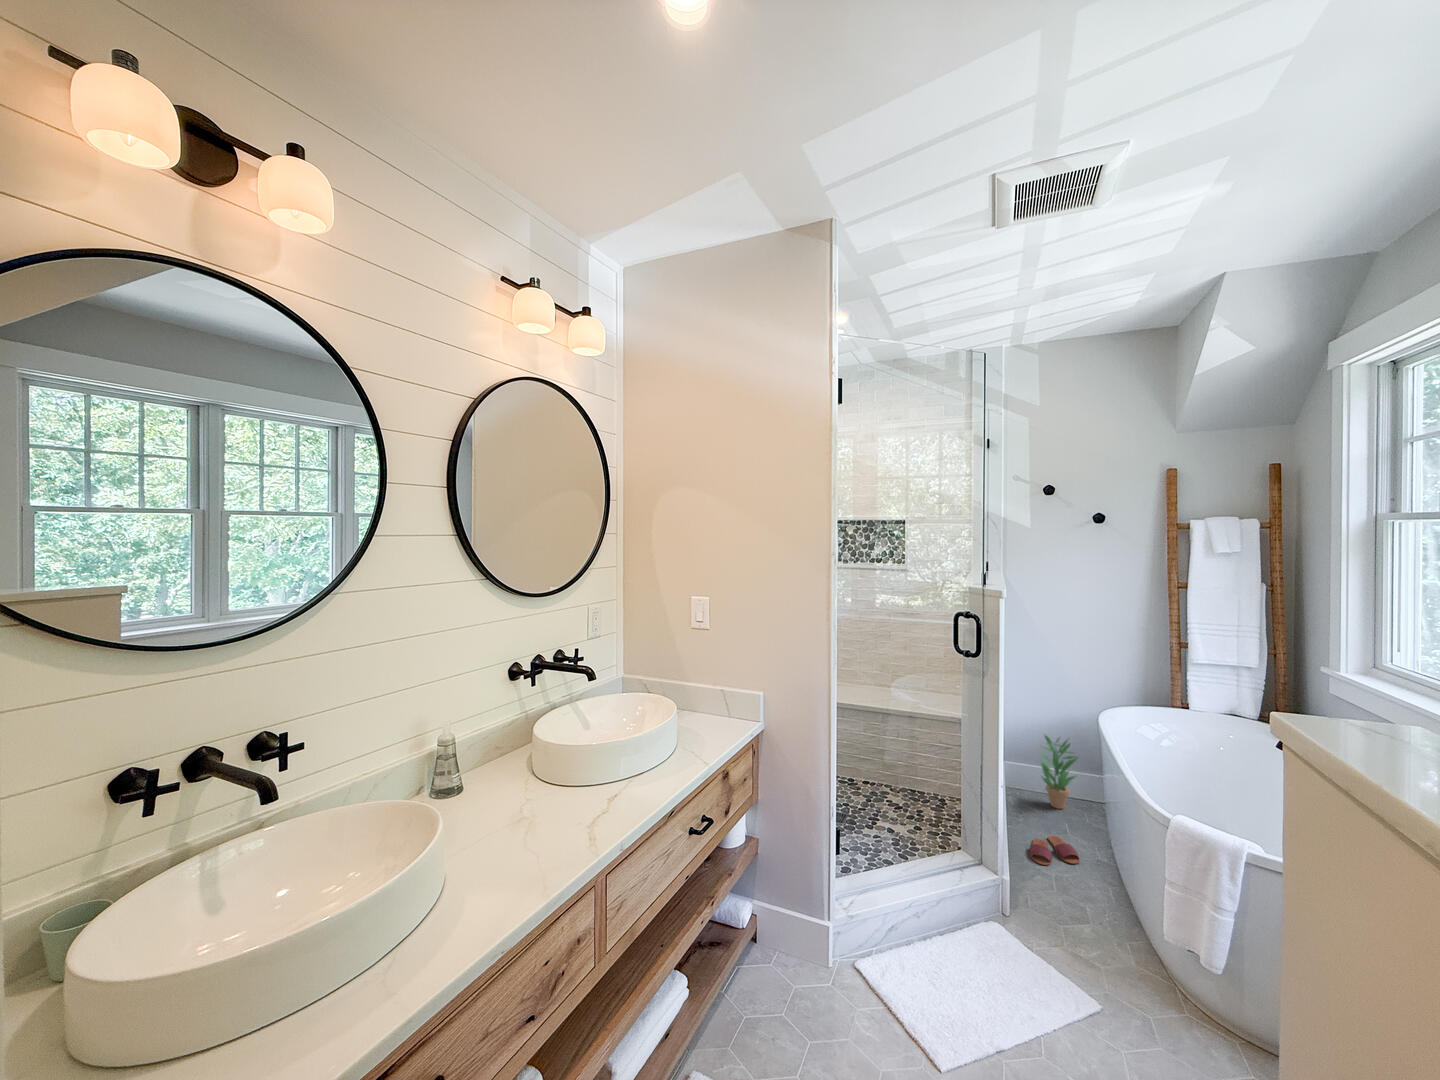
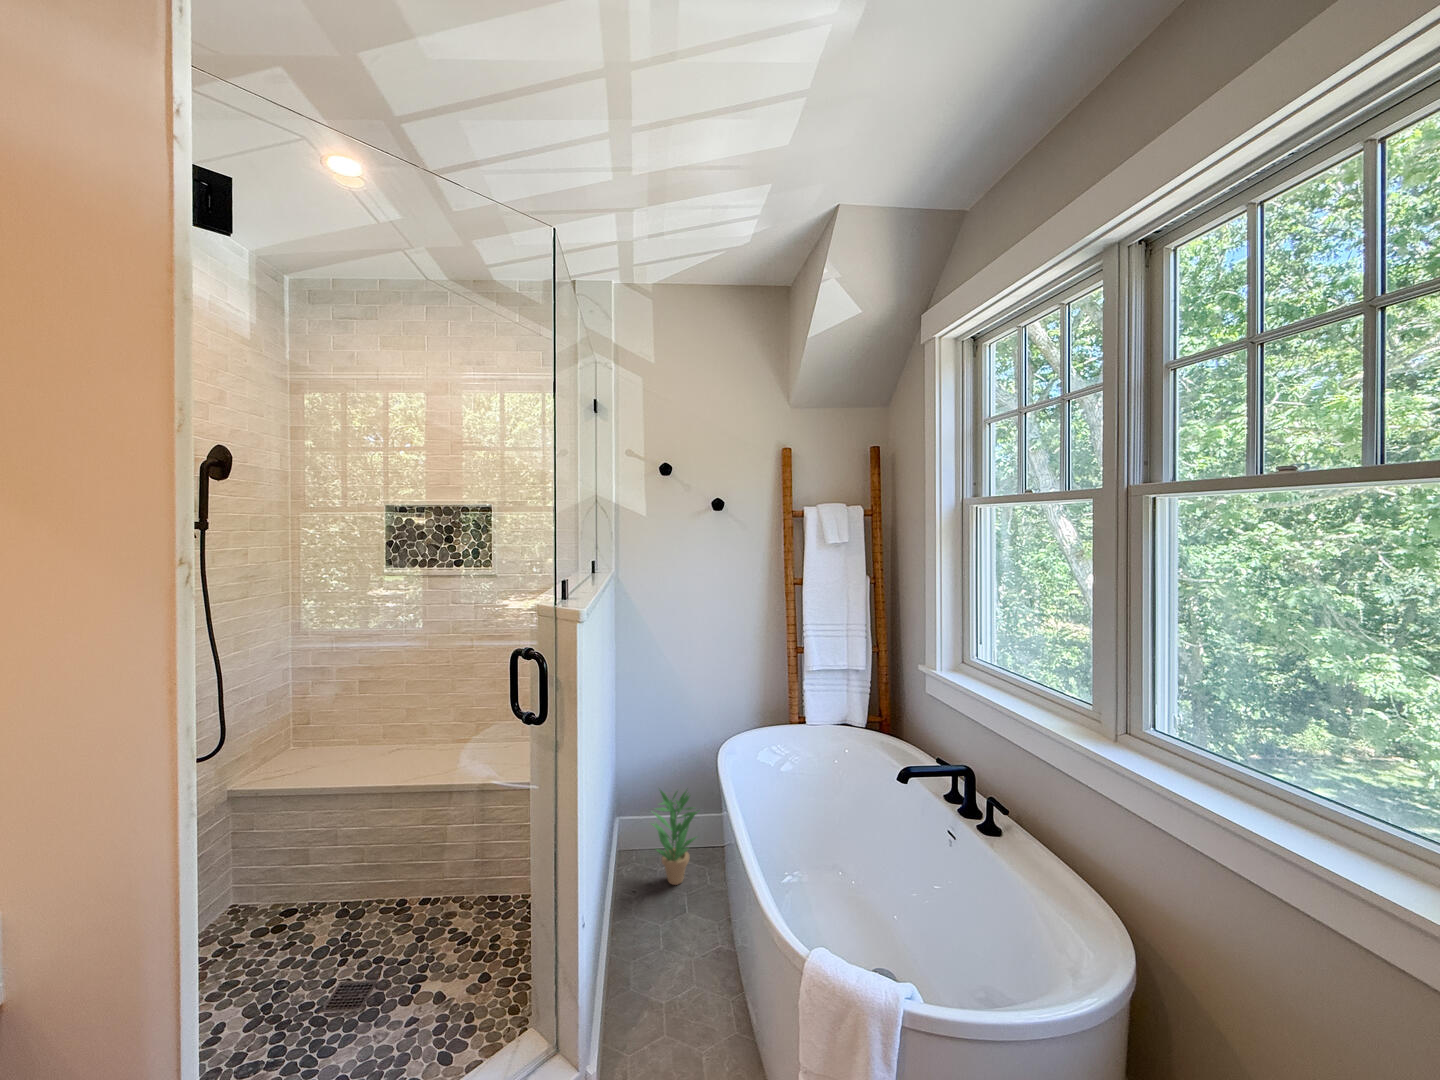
slippers: present [1030,836,1080,865] -> none [635,943,699,1018]

